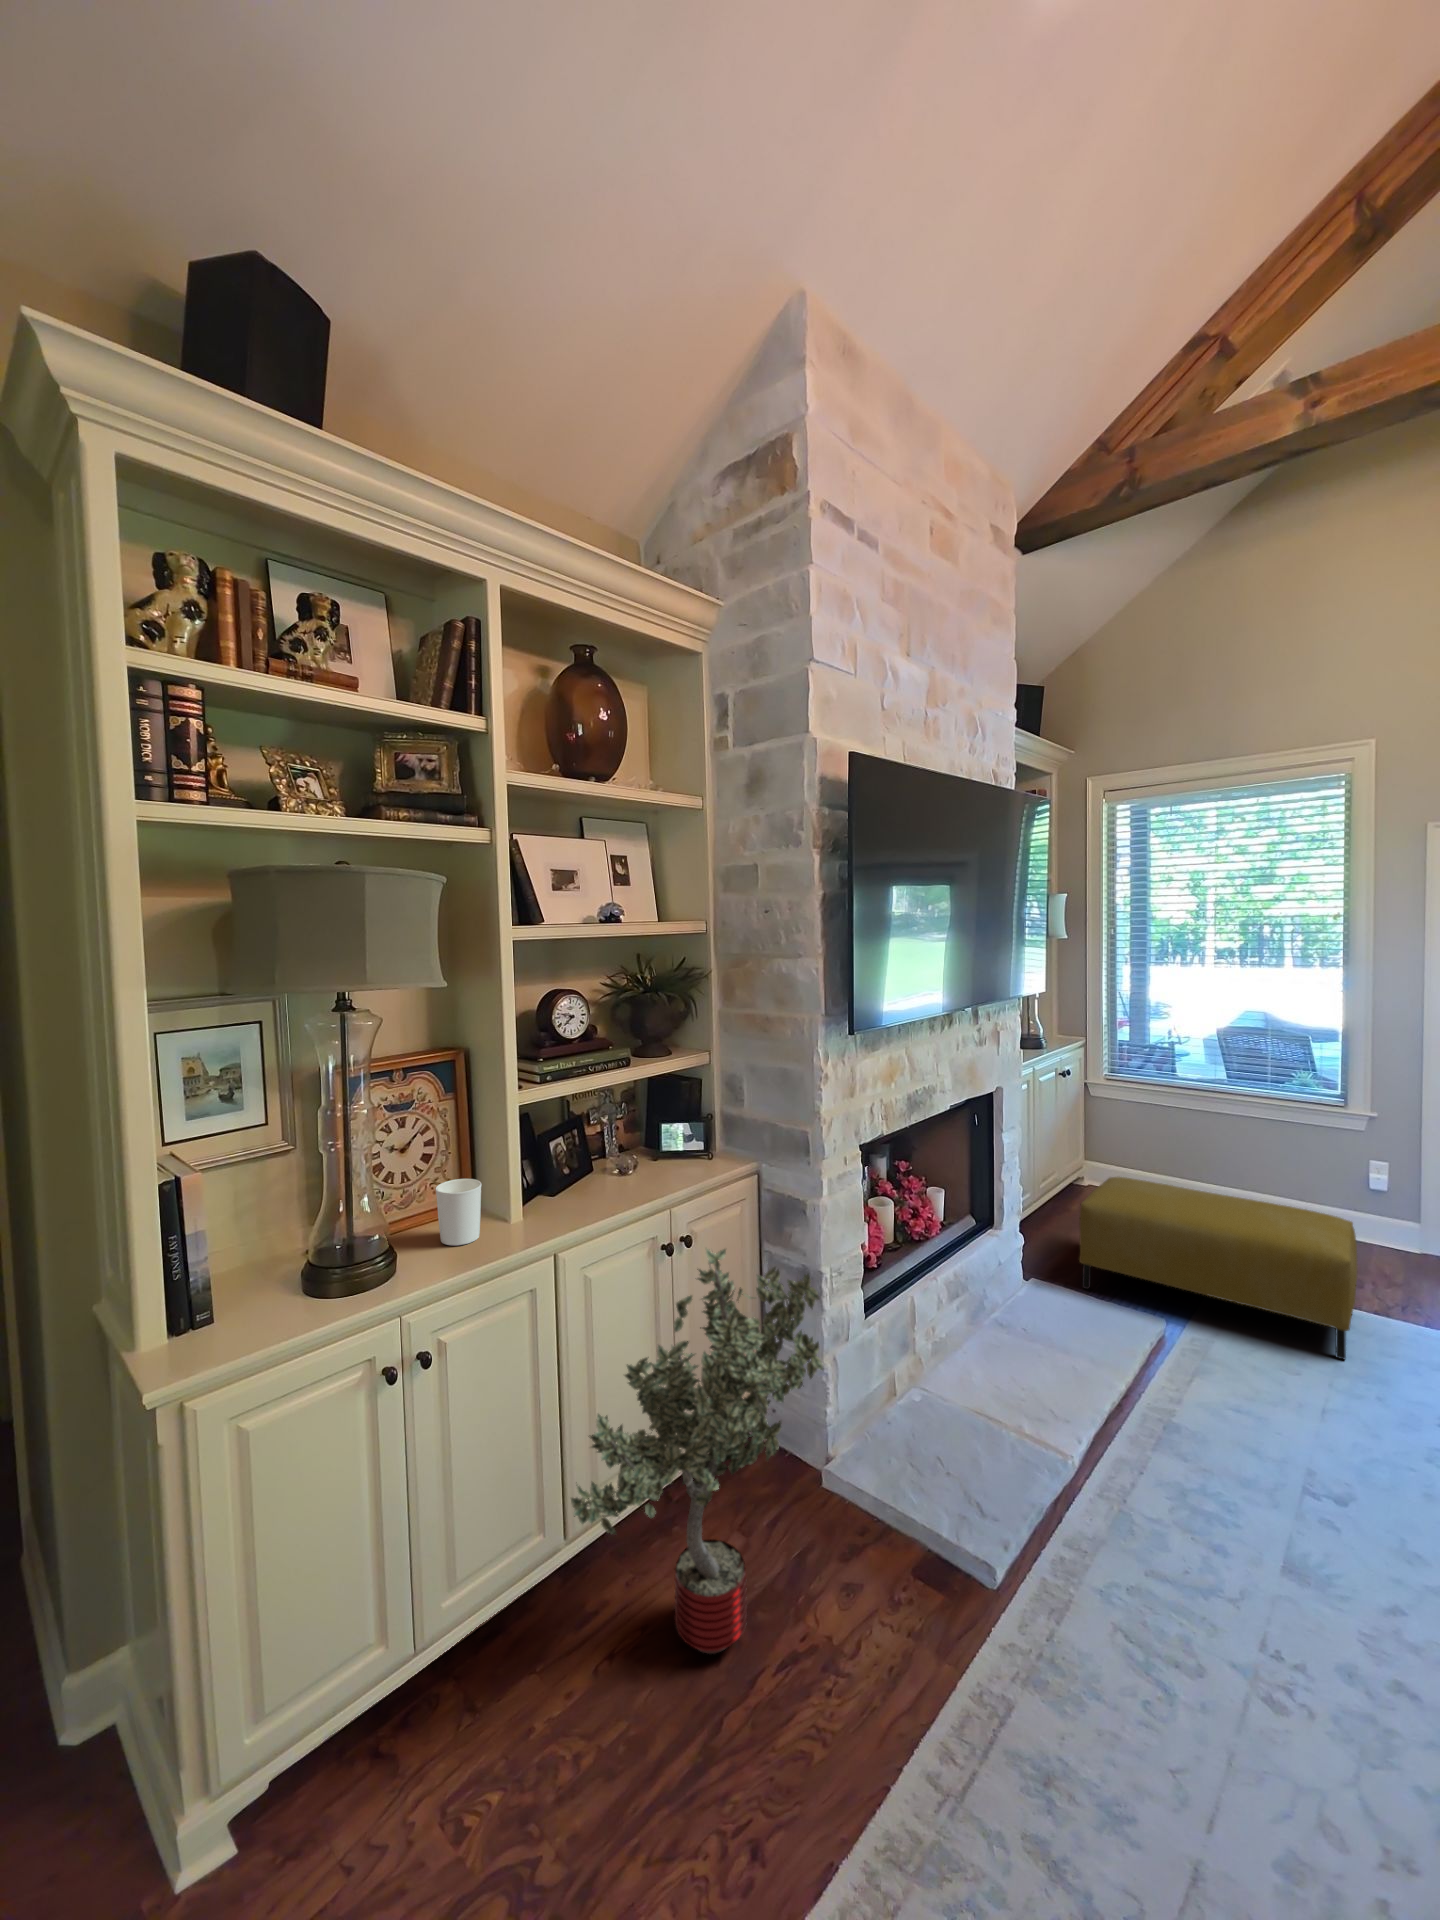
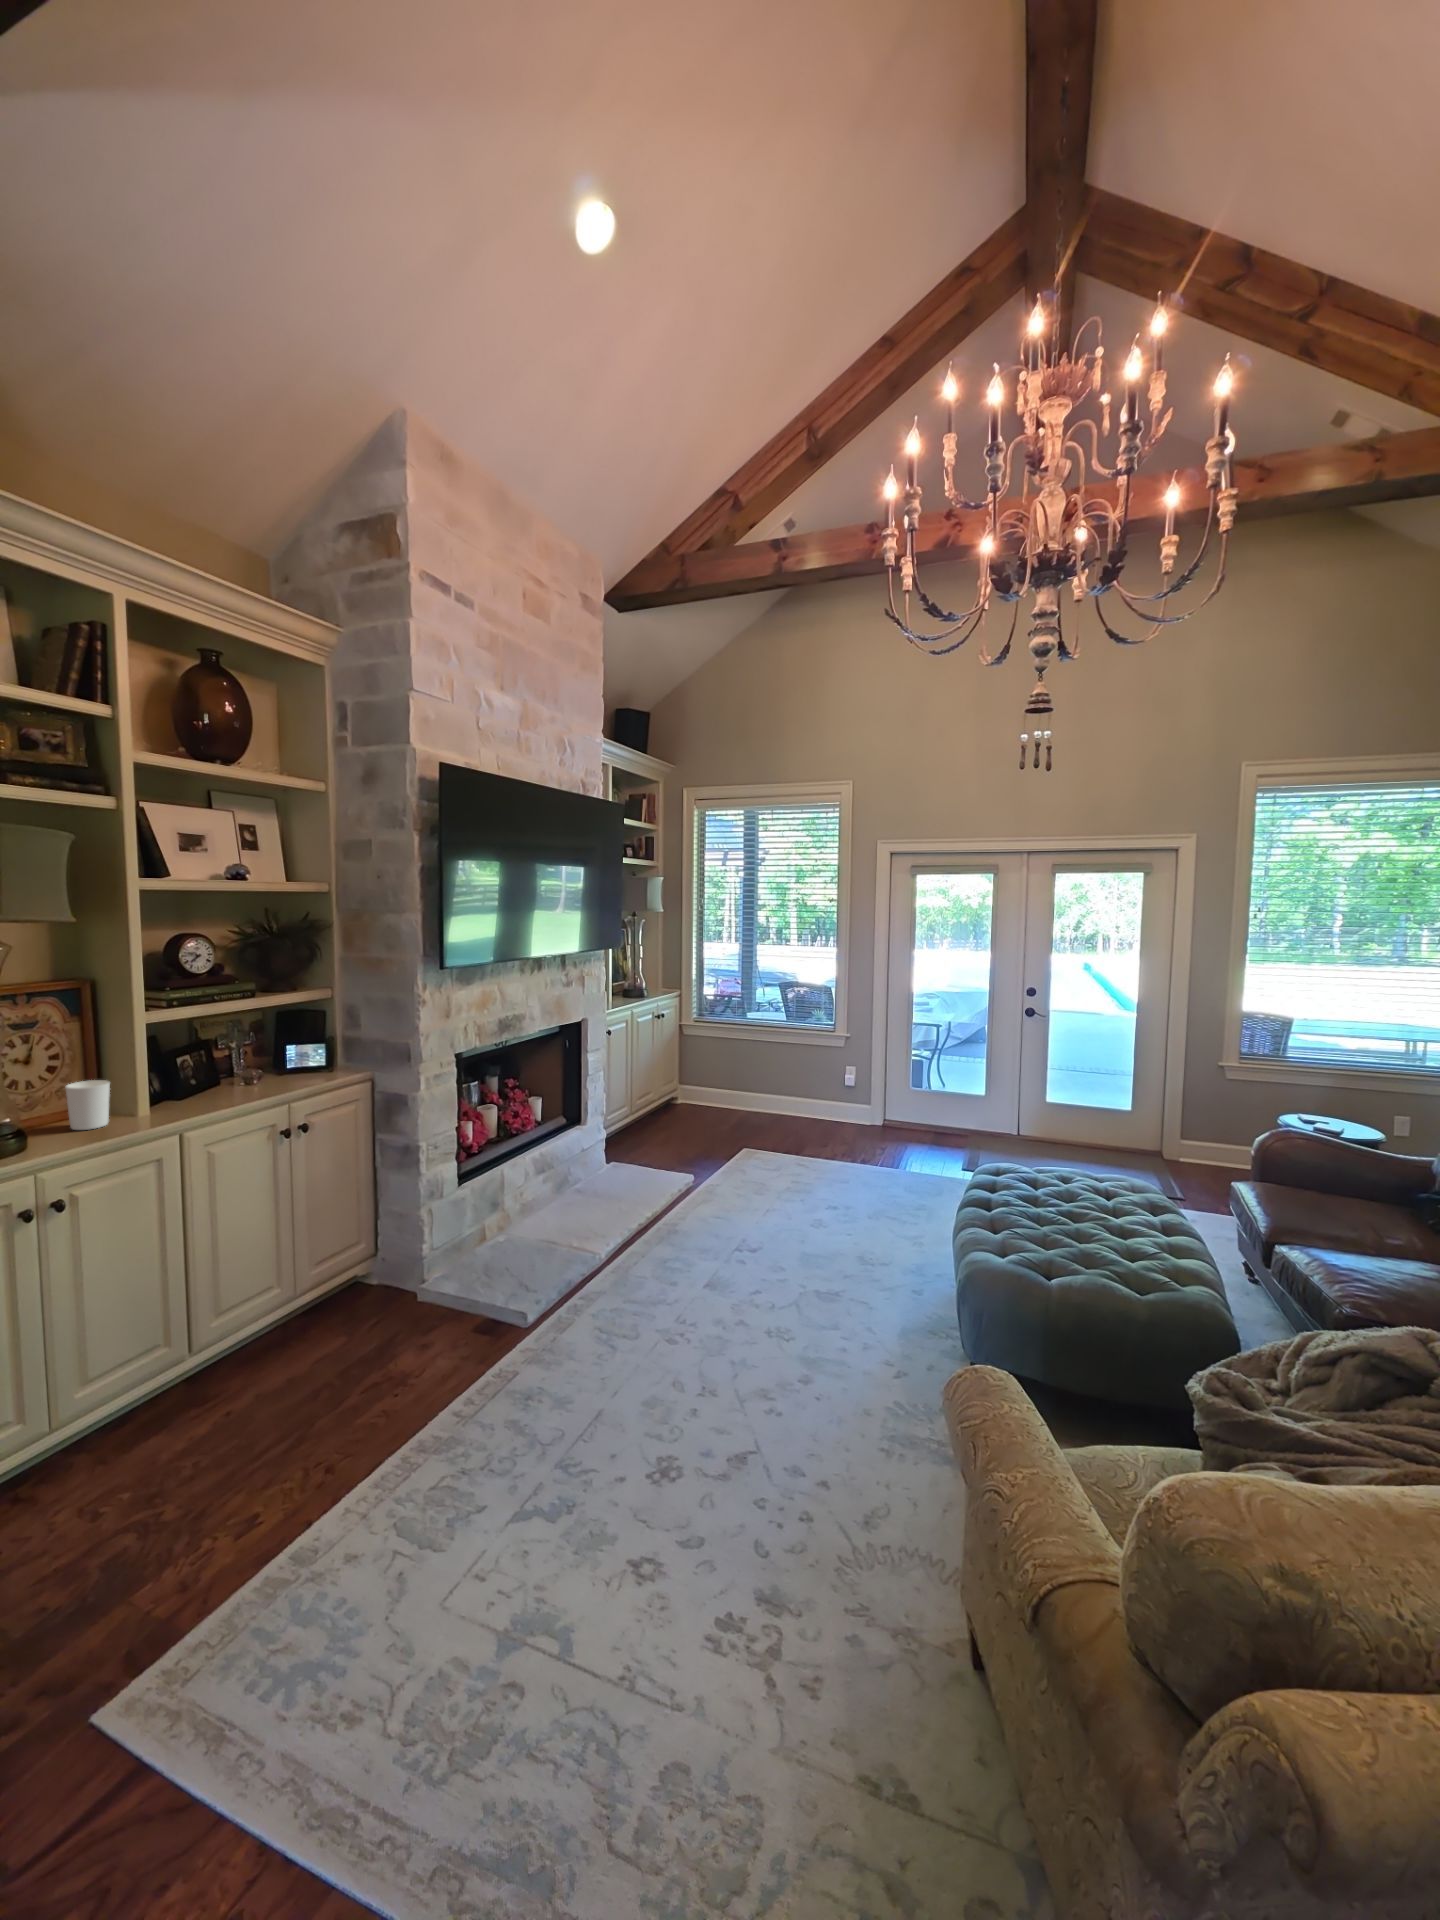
ottoman: present [1079,1177,1357,1359] -> none [647,1088,818,1188]
potted tree: present [571,1249,823,1654] -> none [191,1121,404,1401]

